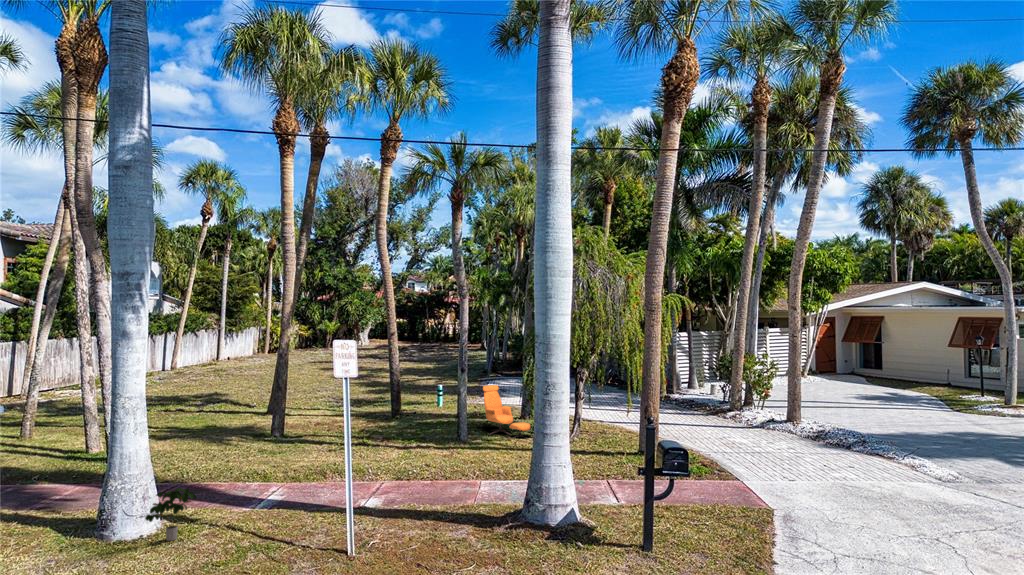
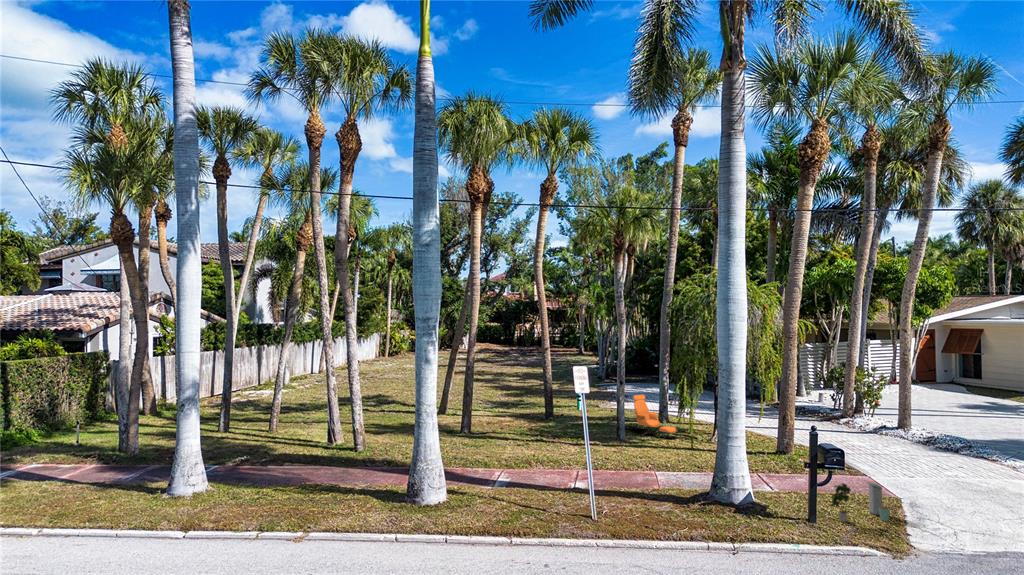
potted plant: present [145,488,196,541] -> present [831,483,851,522]
trash can: none [729,492,754,548] -> present [869,482,890,521]

